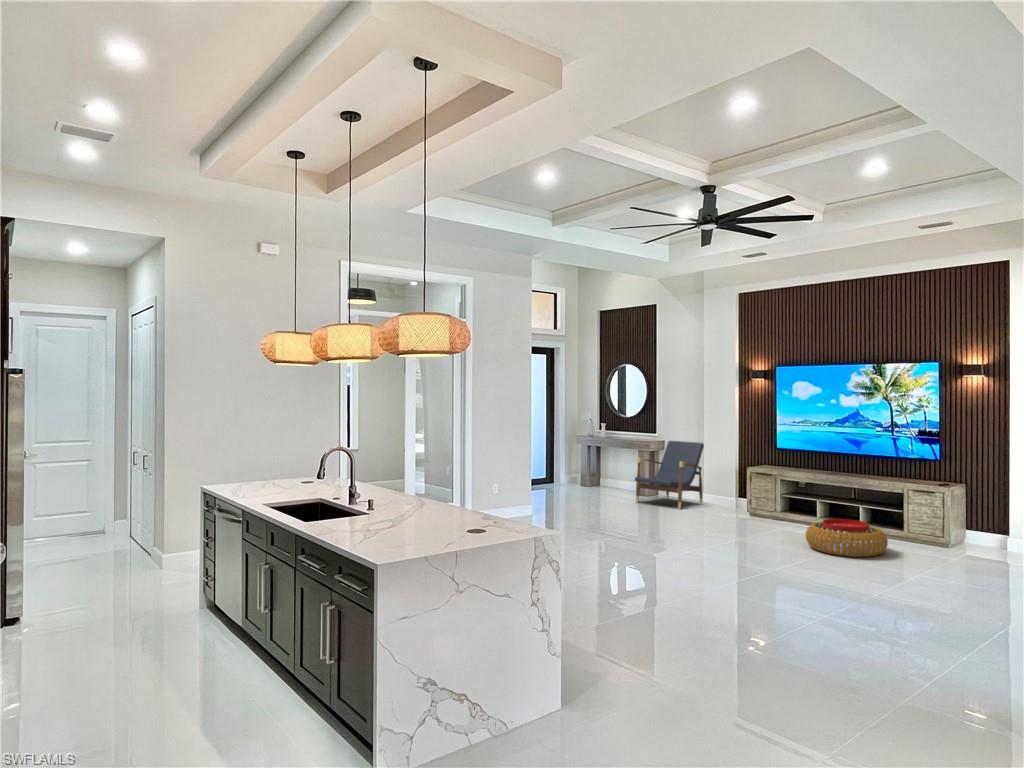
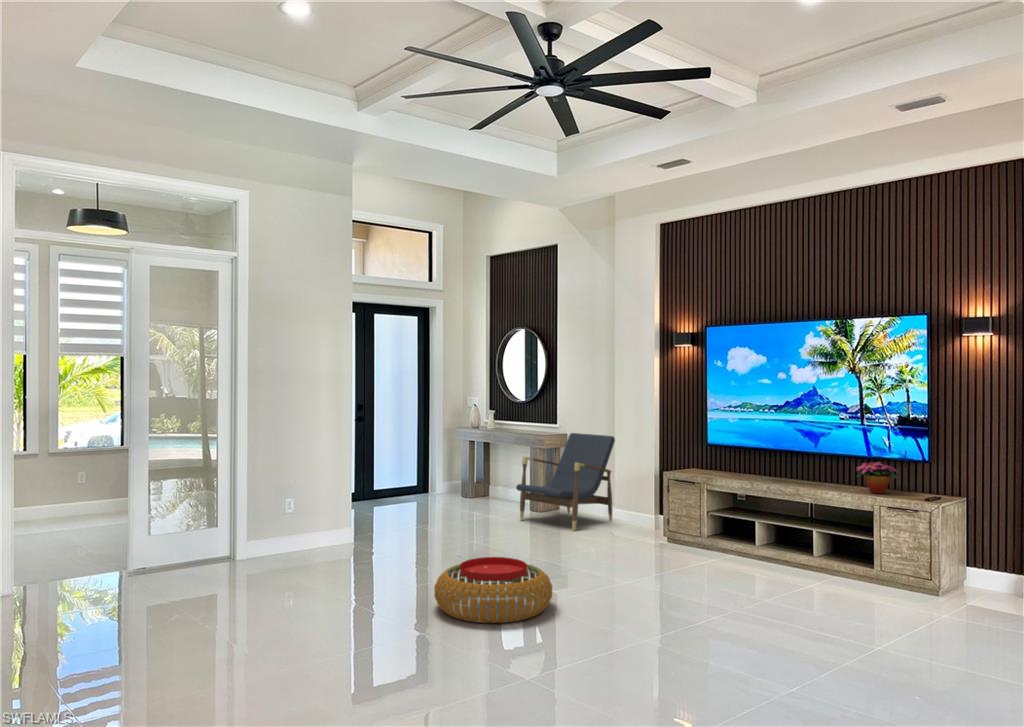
flower arrangement: none [888,461,922,481] -> present [857,463,896,494]
pouf: present [806,519,888,557] -> present [434,557,552,623]

